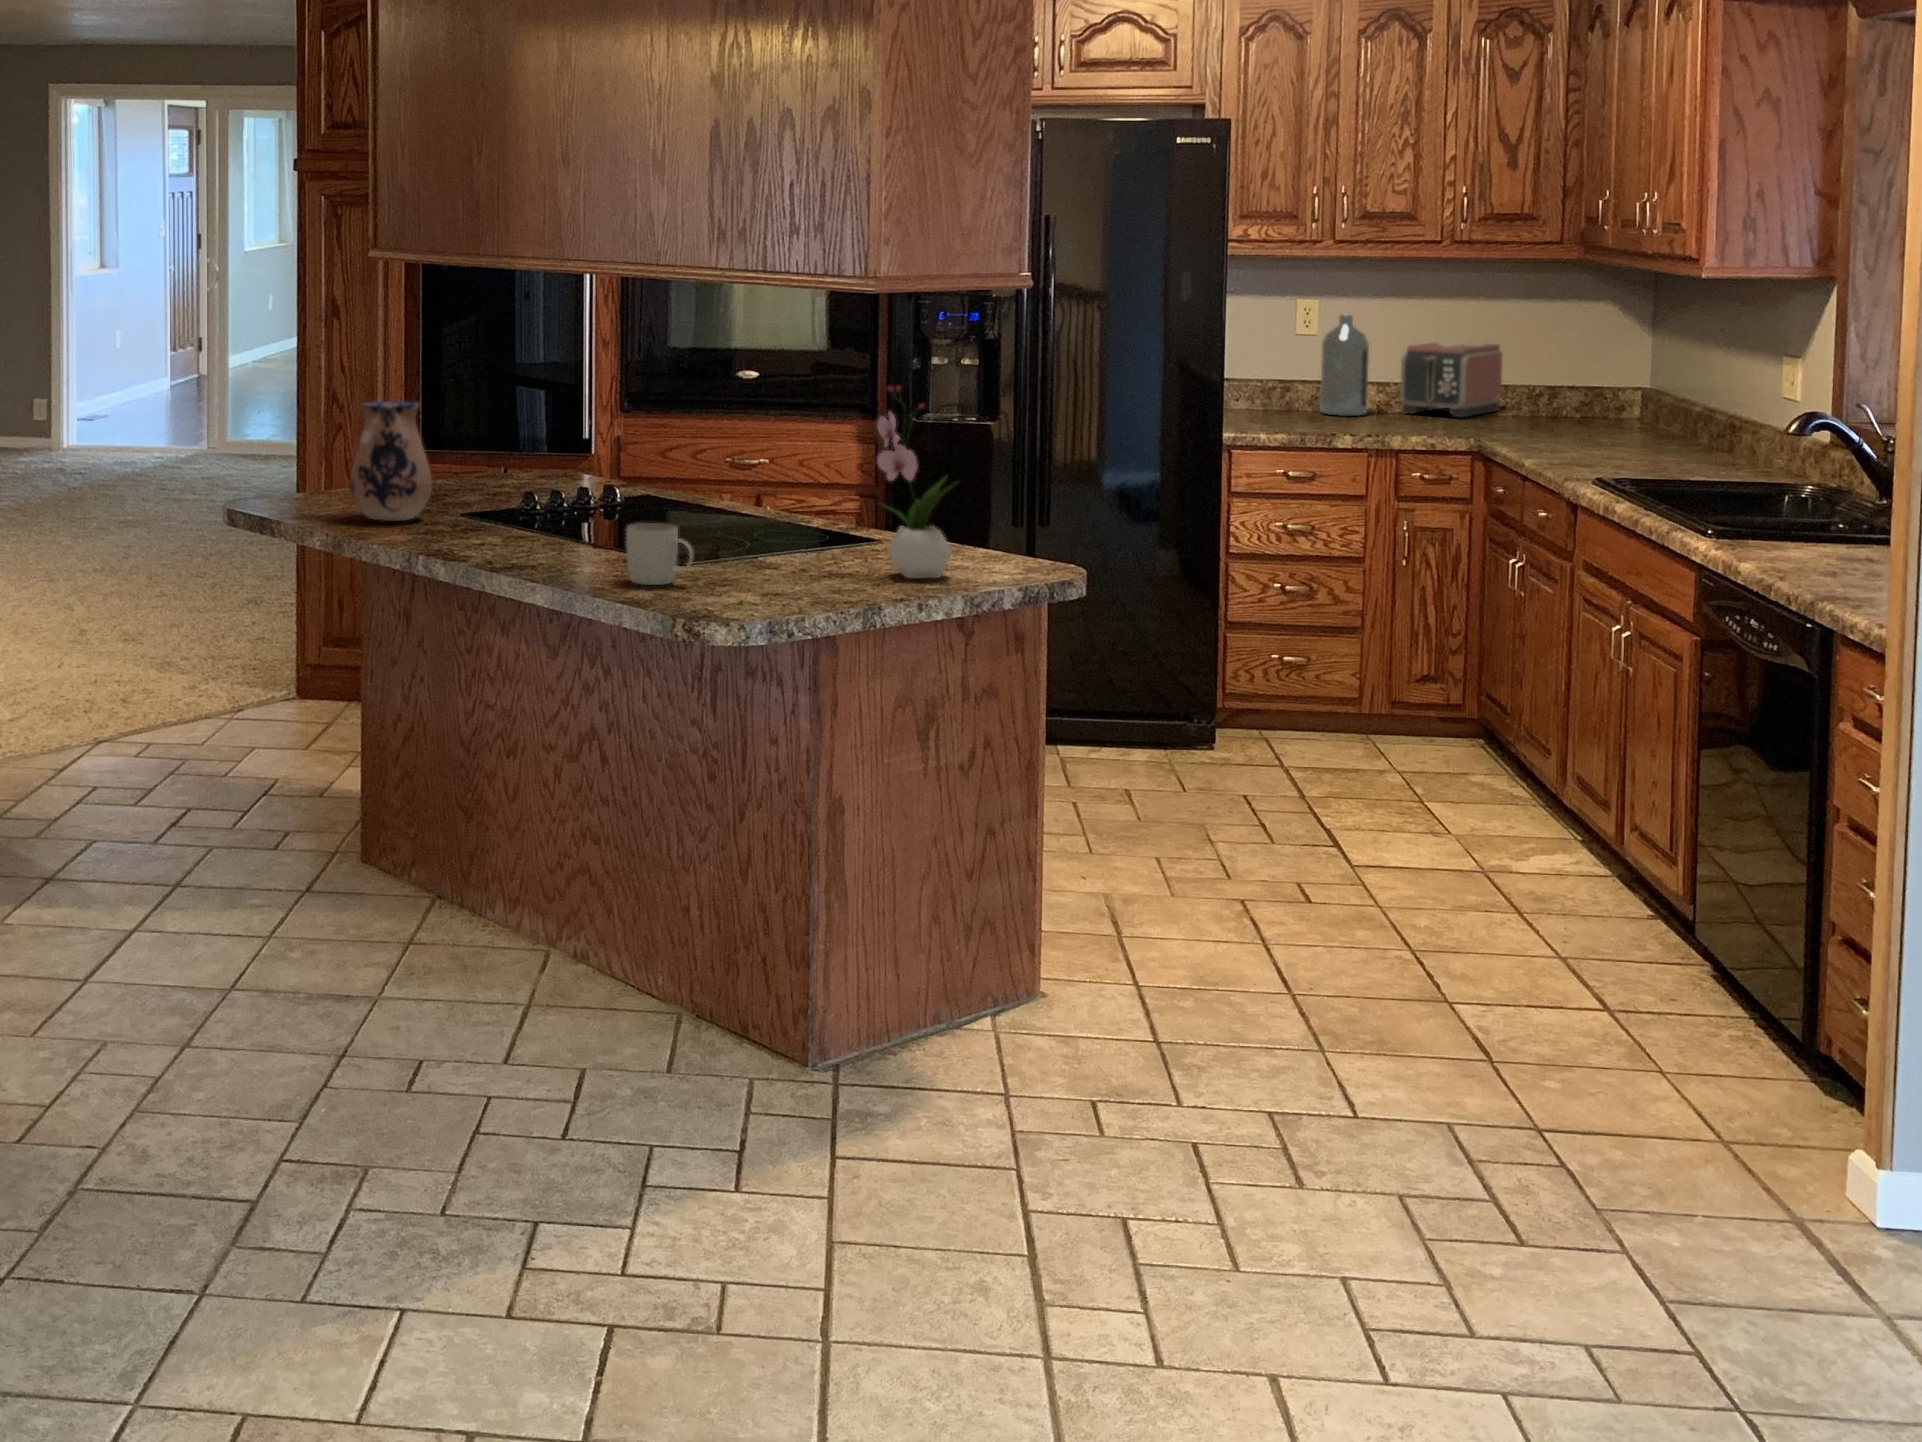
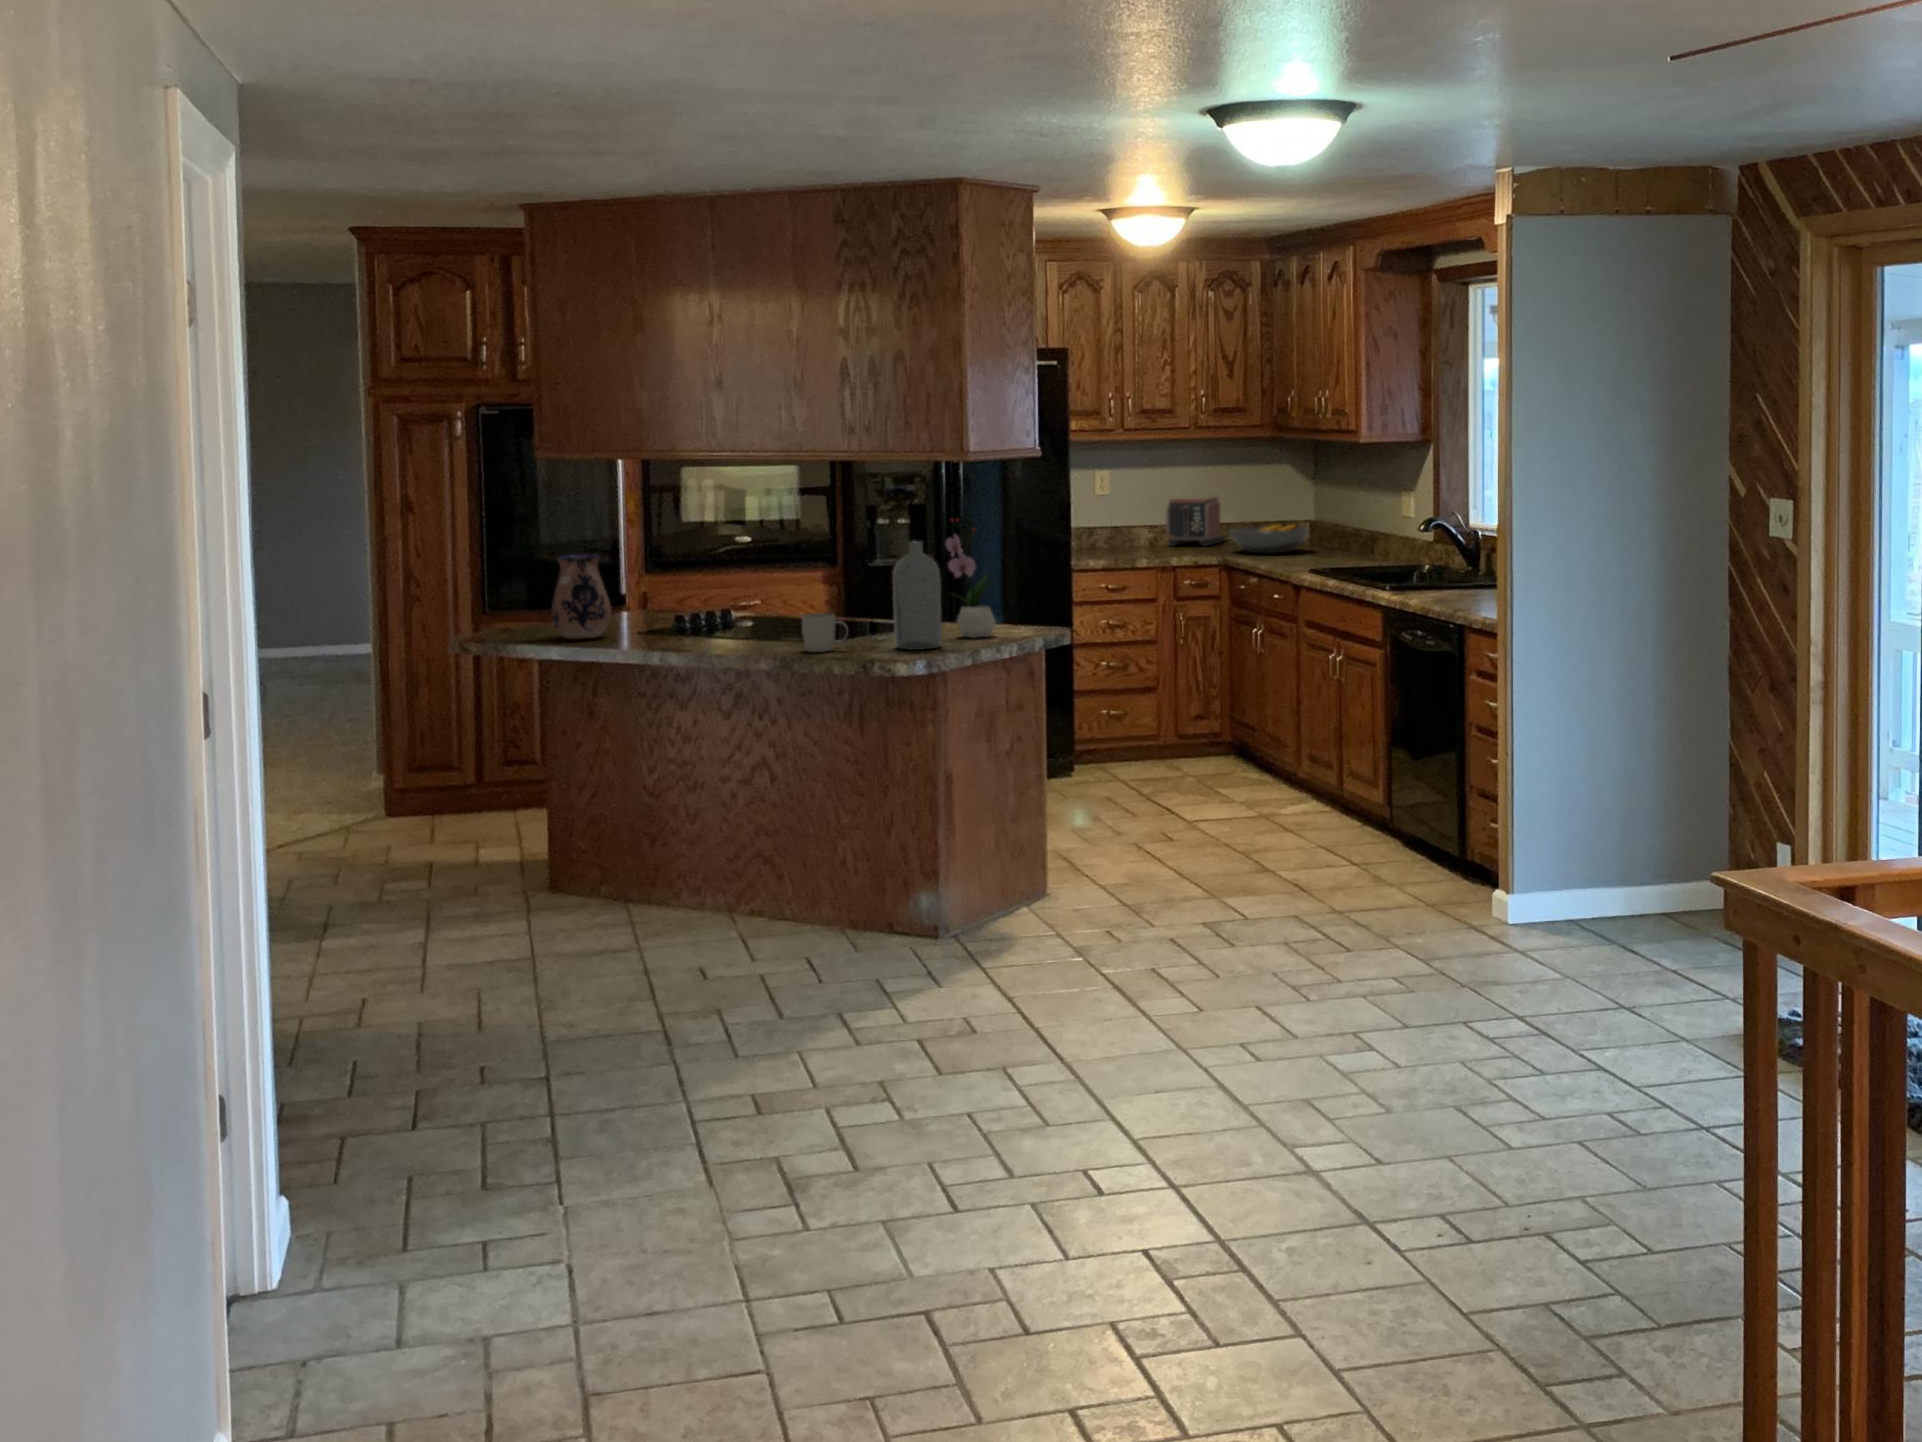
bottle: present [1320,315,1369,416] -> present [893,541,942,650]
fruit bowl: none [1488,395,1625,439] -> present [1229,524,1309,553]

